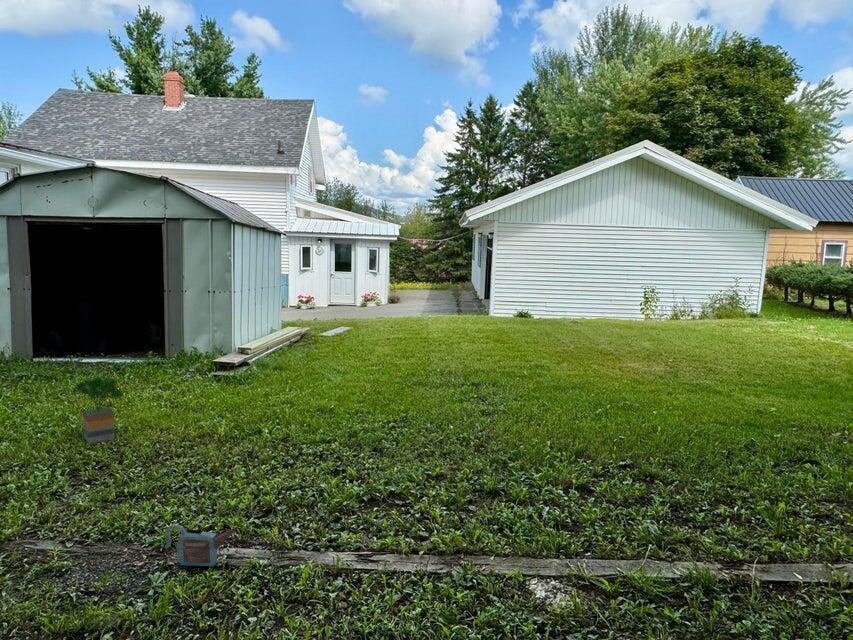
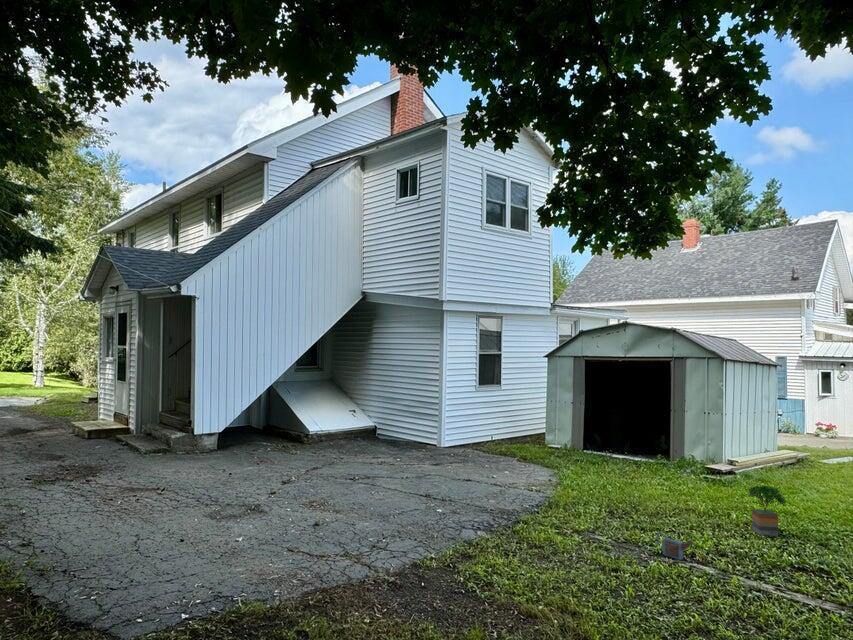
potted tree: present [74,376,123,444] -> present [748,485,786,536]

